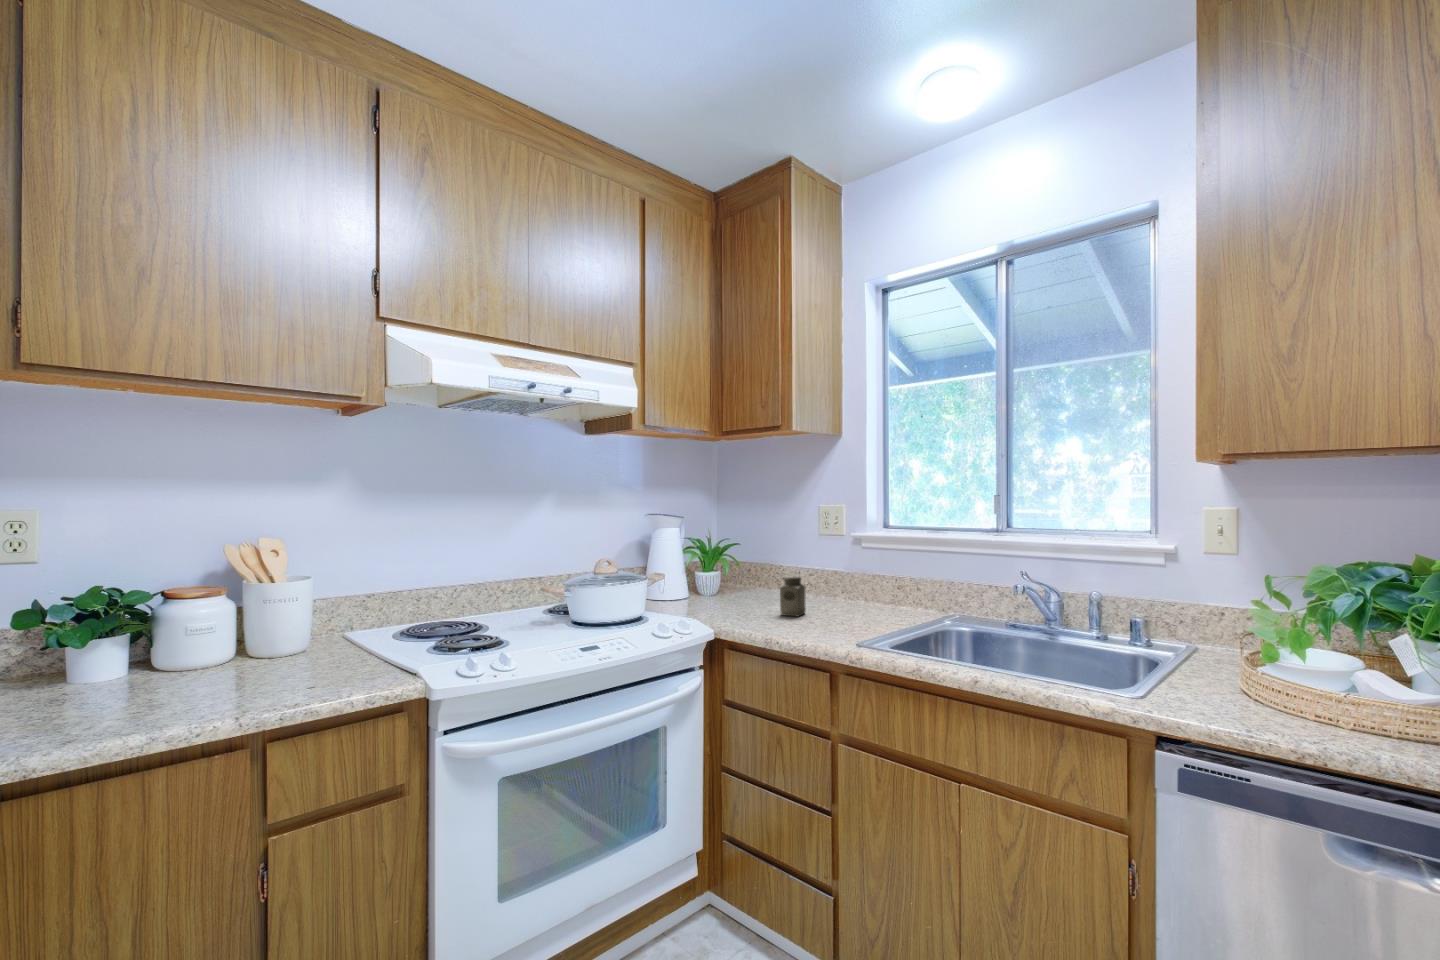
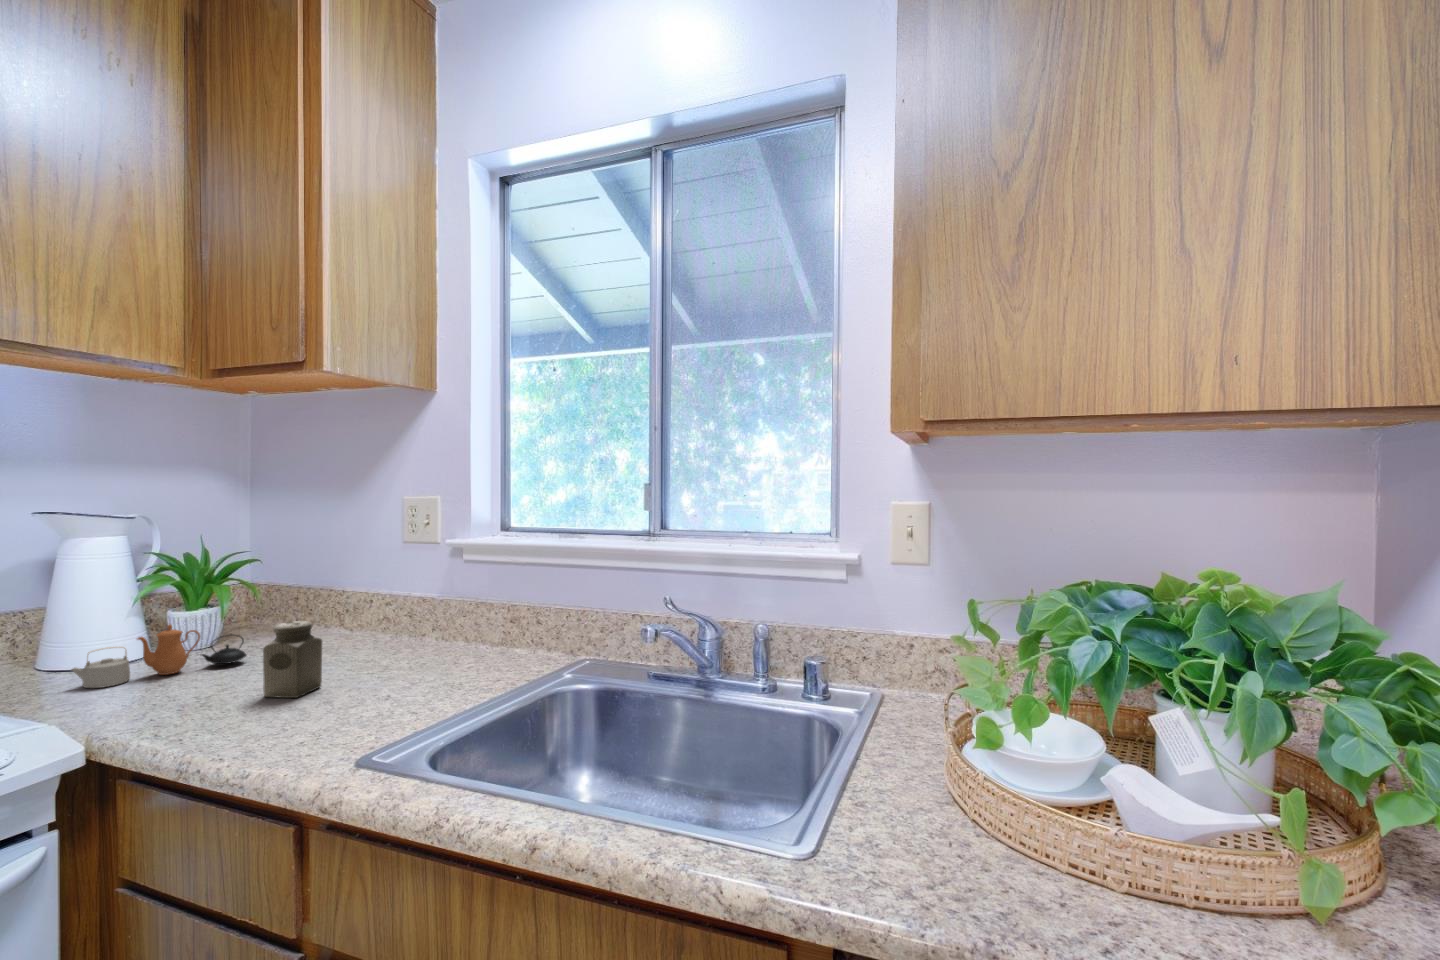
teapot: none [683,575,751,605] -> present [72,625,246,688]

